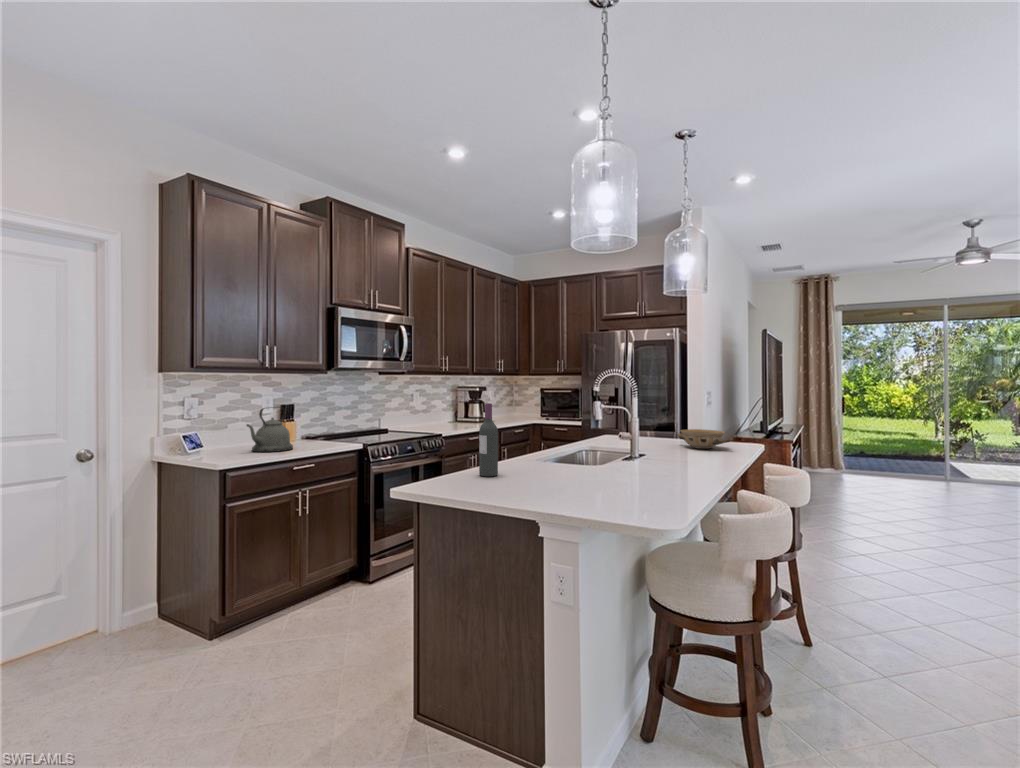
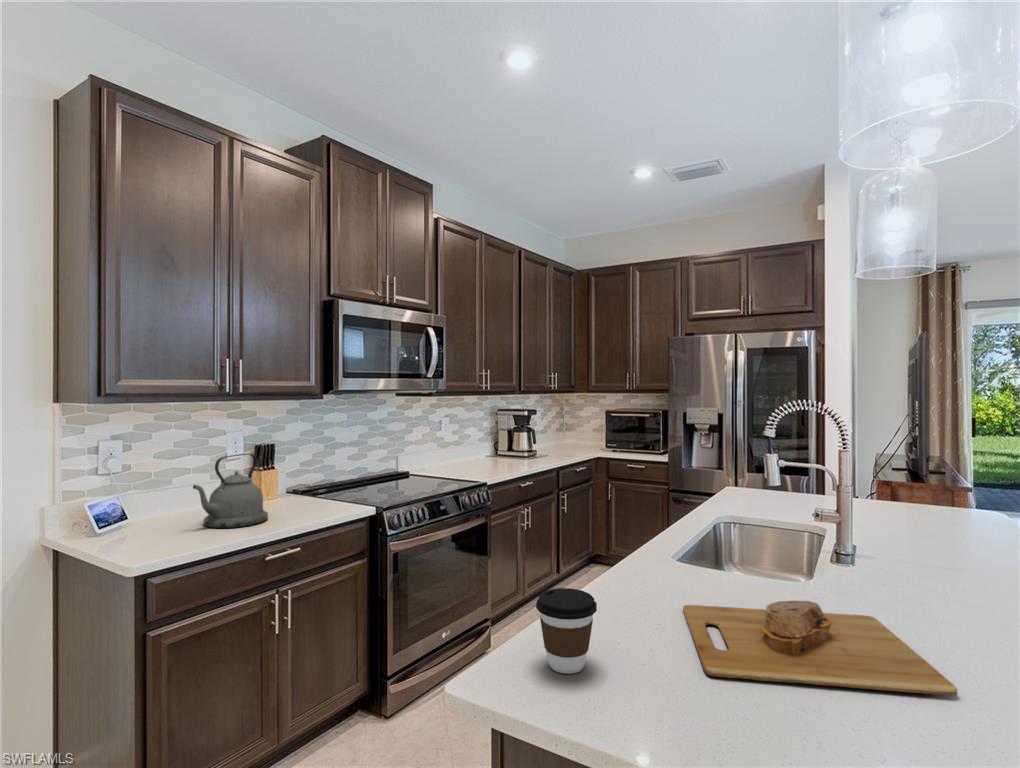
wine bottle: present [479,403,498,476] -> none [603,474,639,618]
ceramic bowl: present [678,429,730,449] -> none [877,493,988,530]
coffee cup: none [435,454,464,490] -> present [536,588,597,674]
cutting board: none [514,464,623,493] -> present [683,601,957,696]

